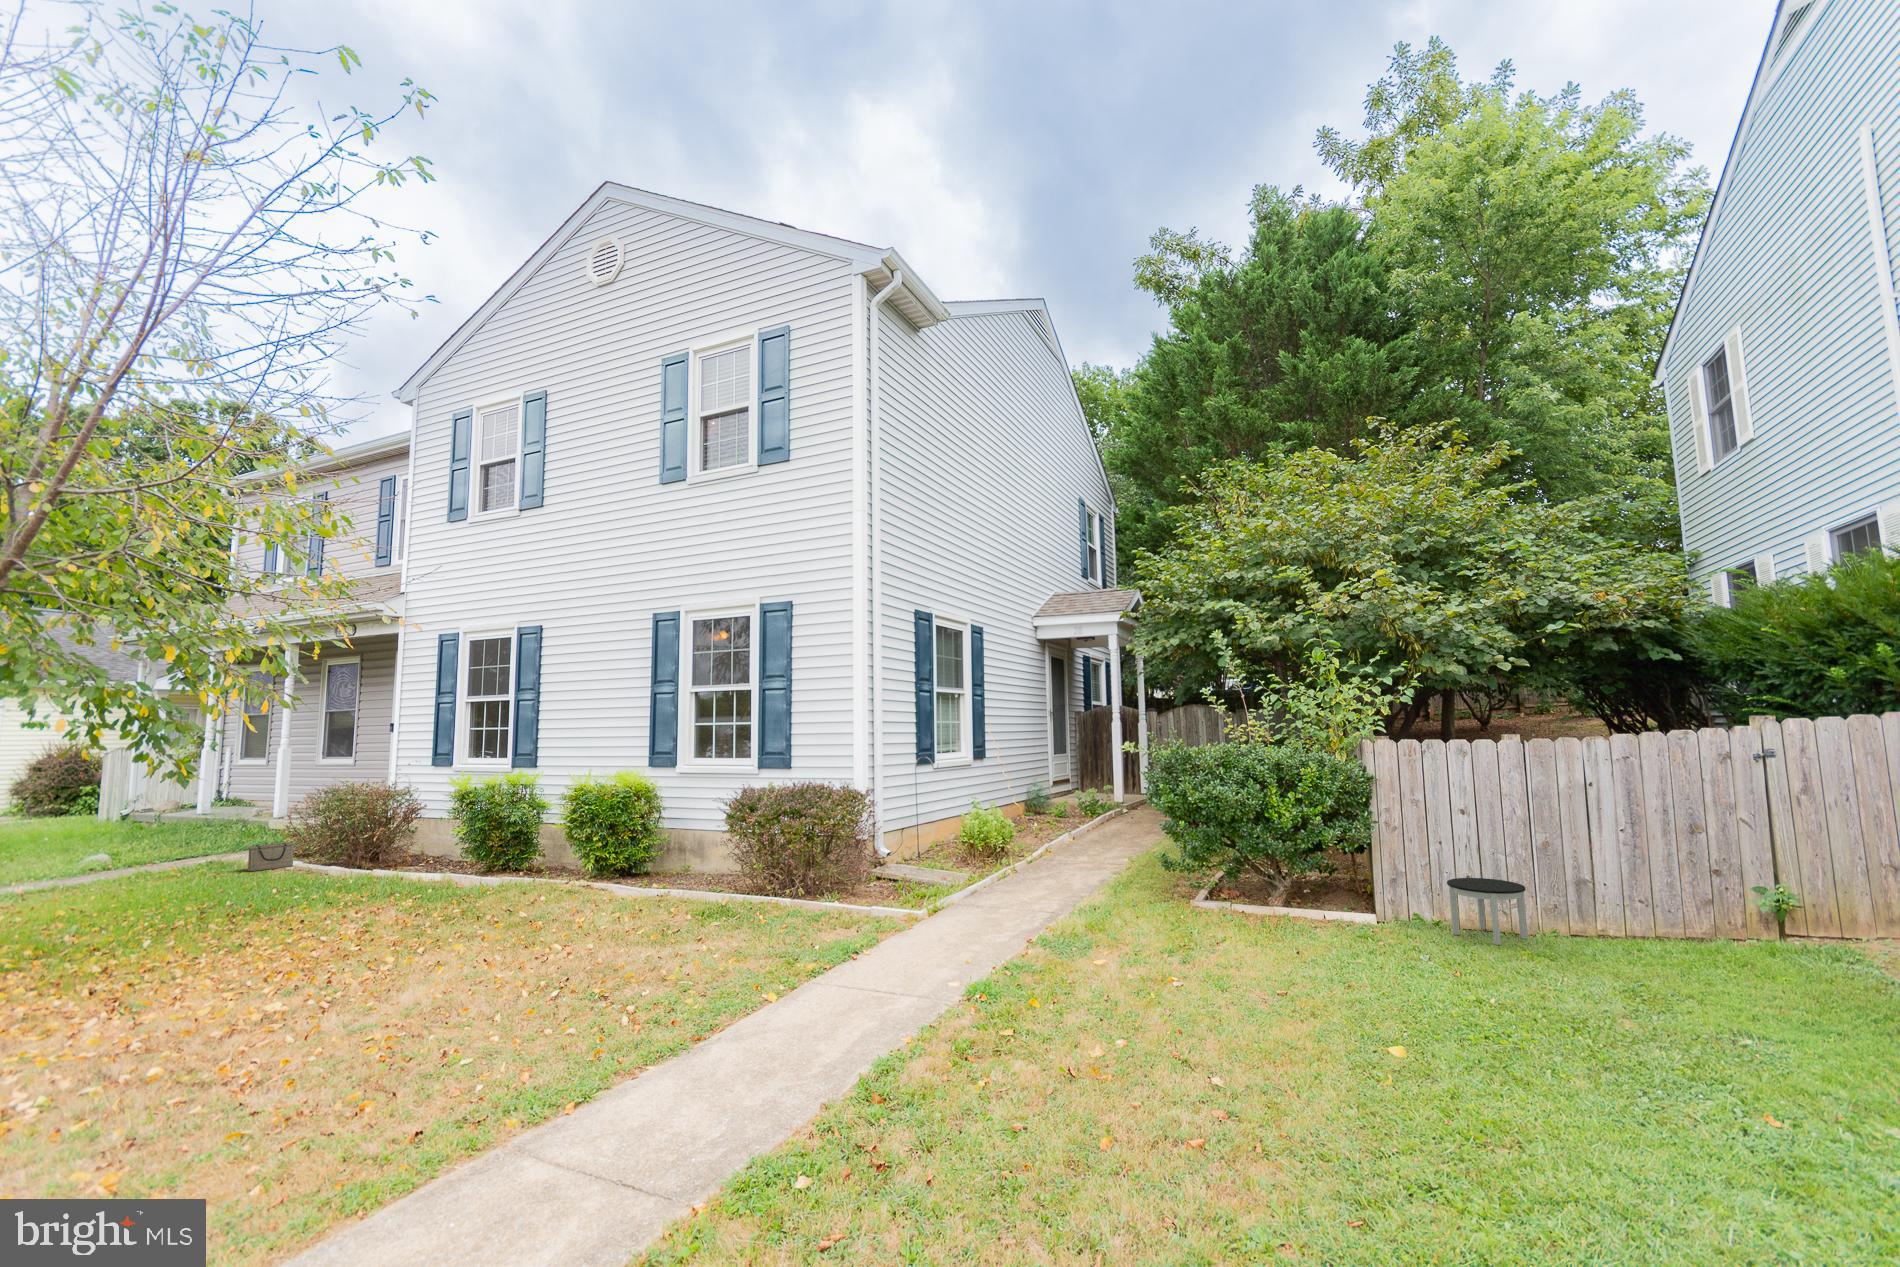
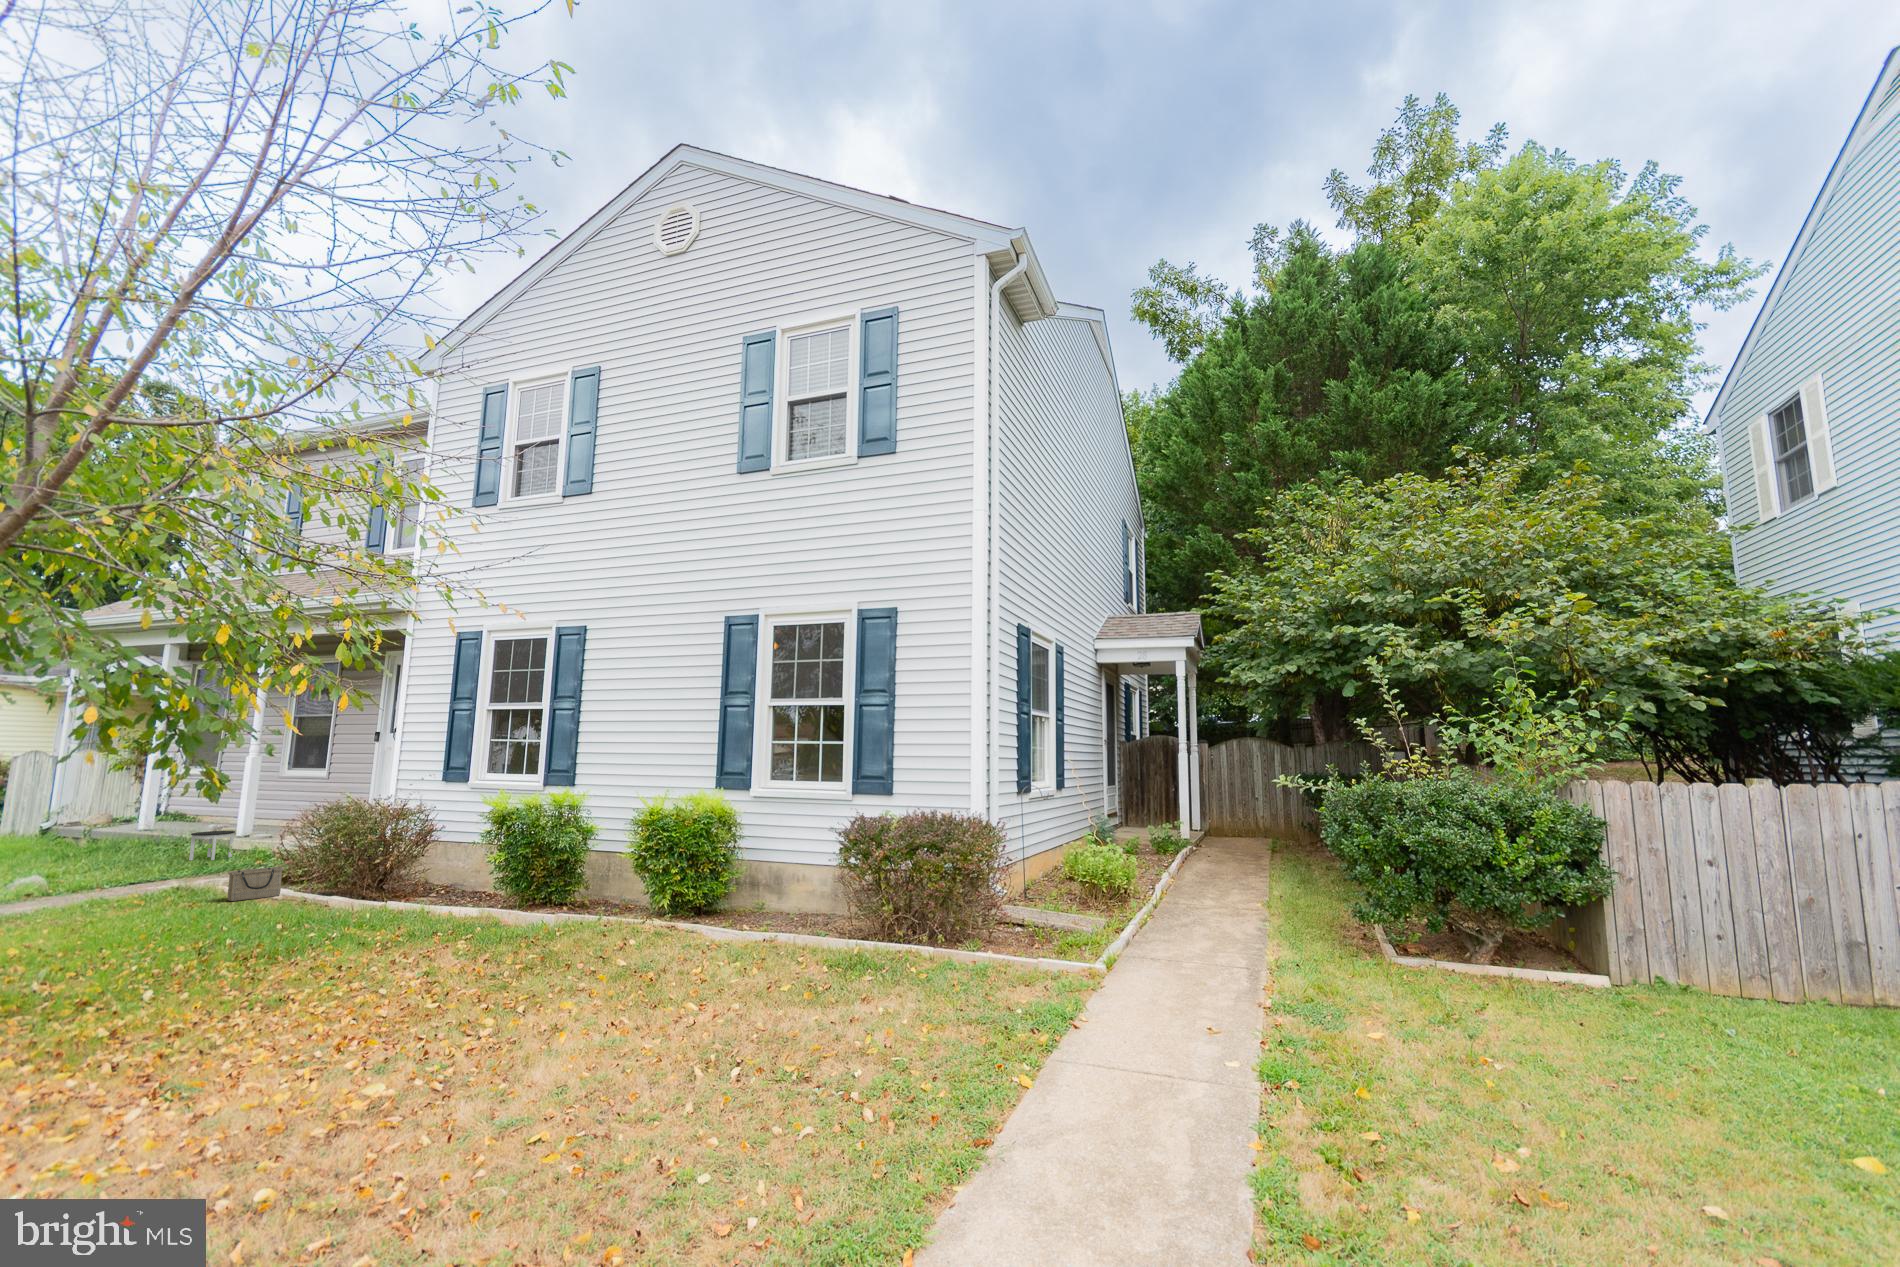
round table: present [1447,878,1528,945] -> present [189,831,235,860]

